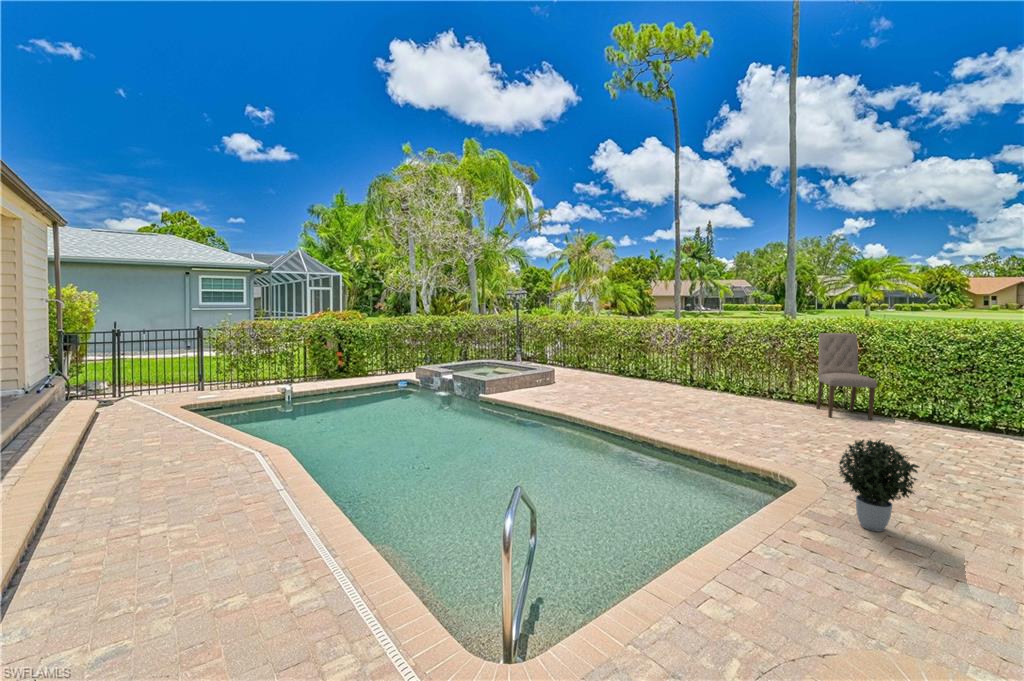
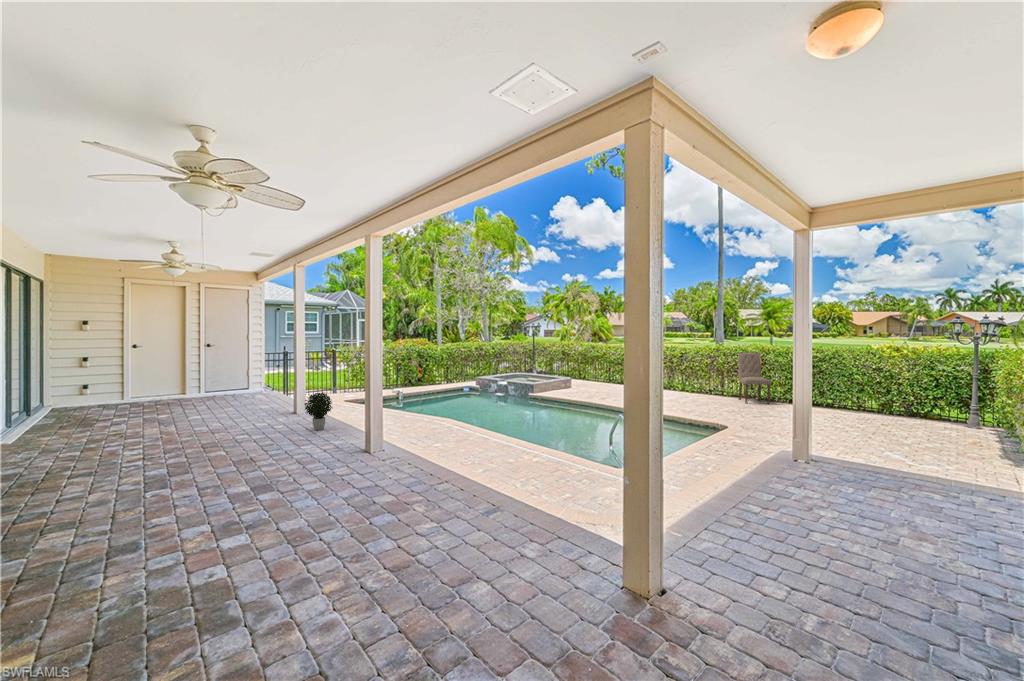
potted plant: present [839,440,919,532] -> present [305,393,332,430]

